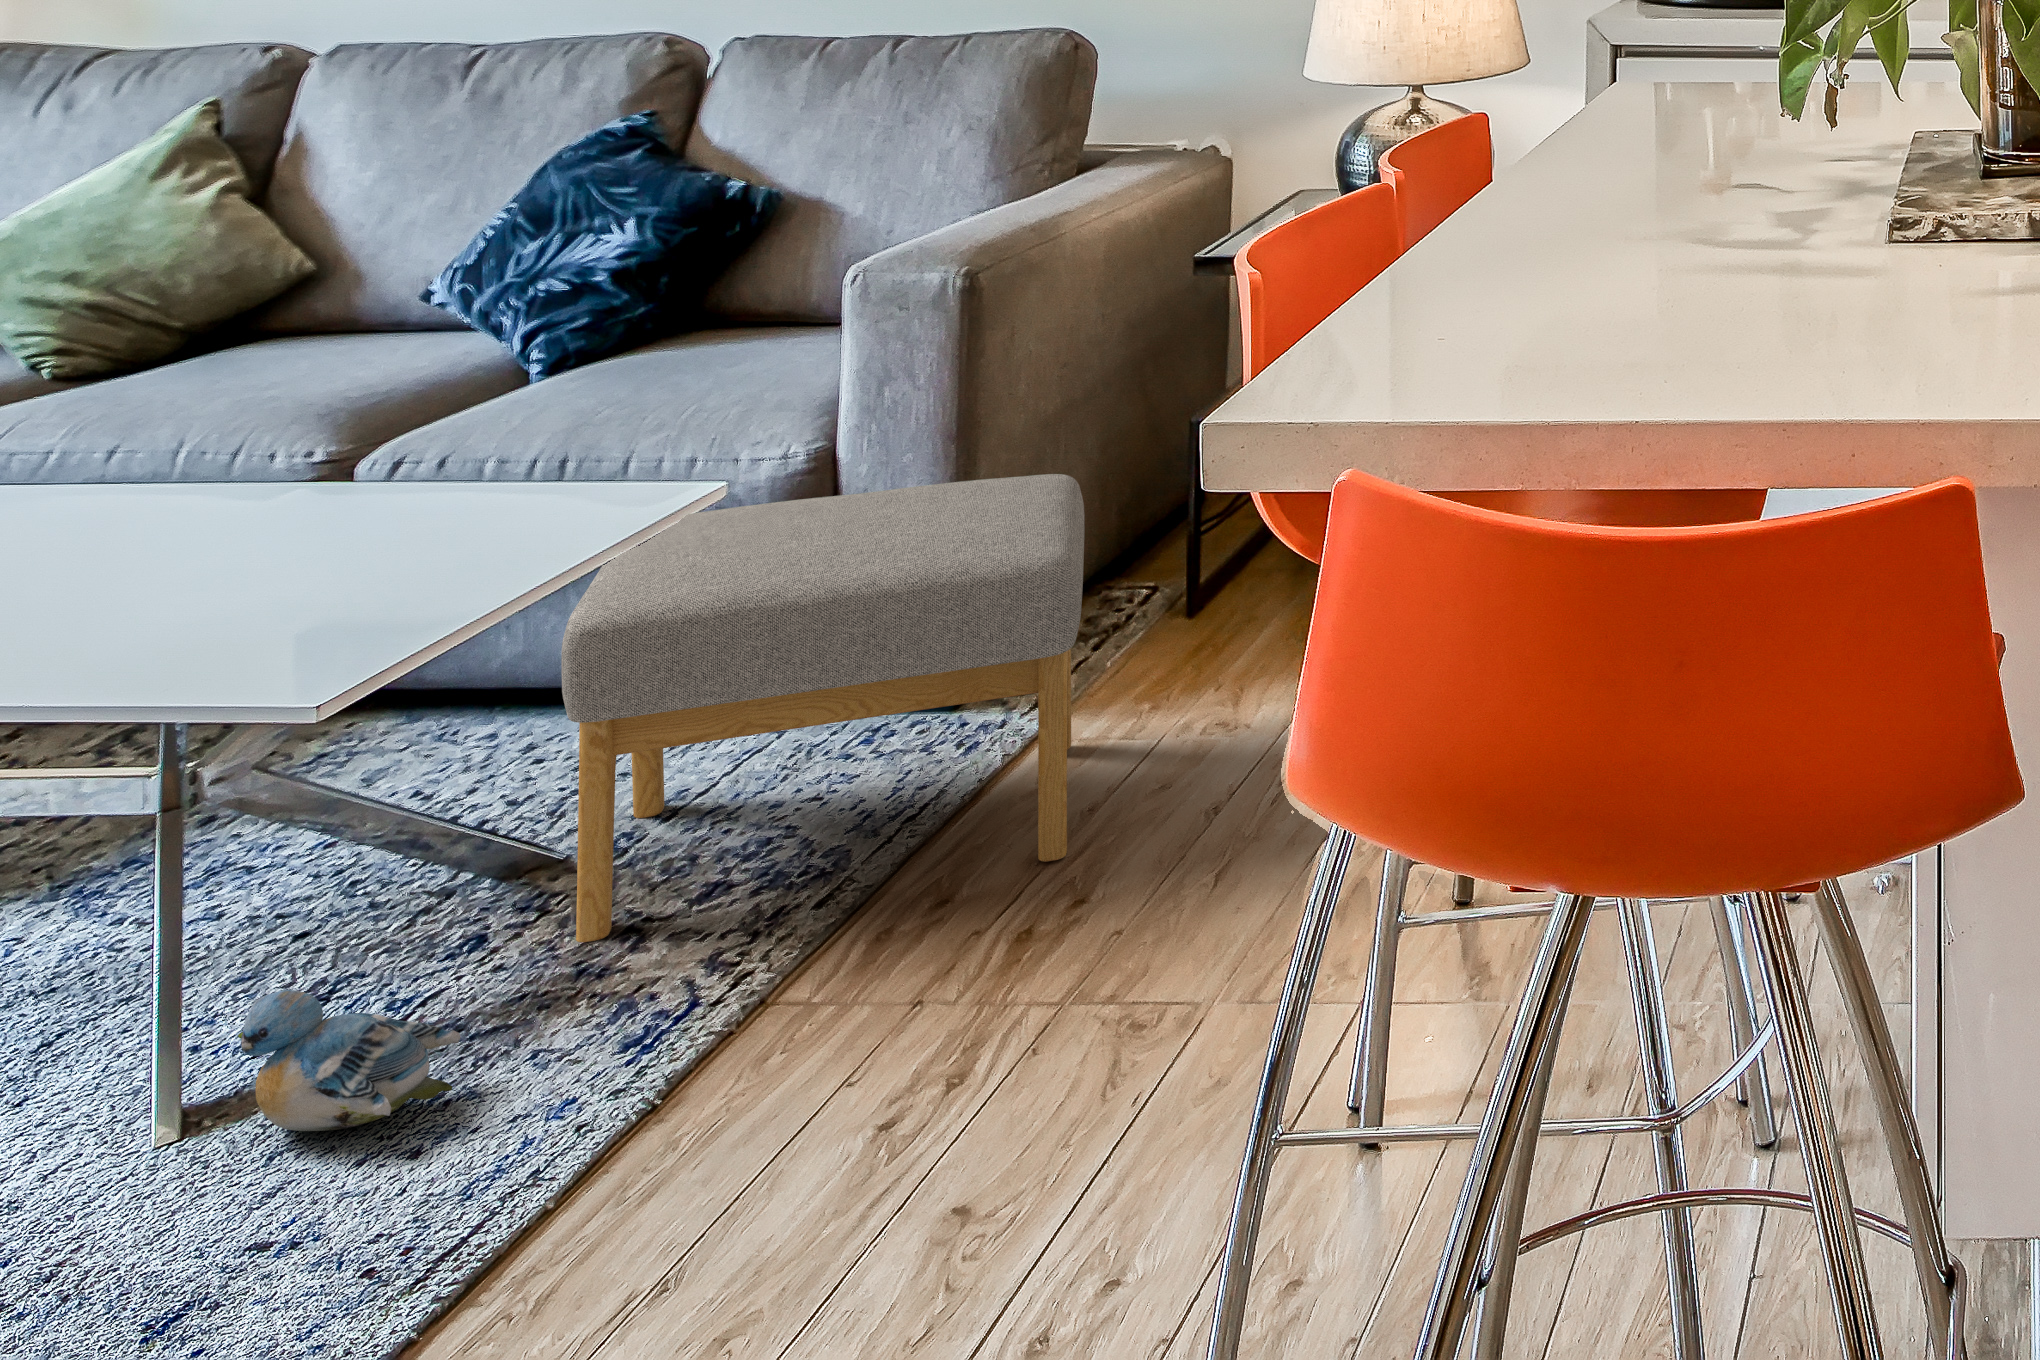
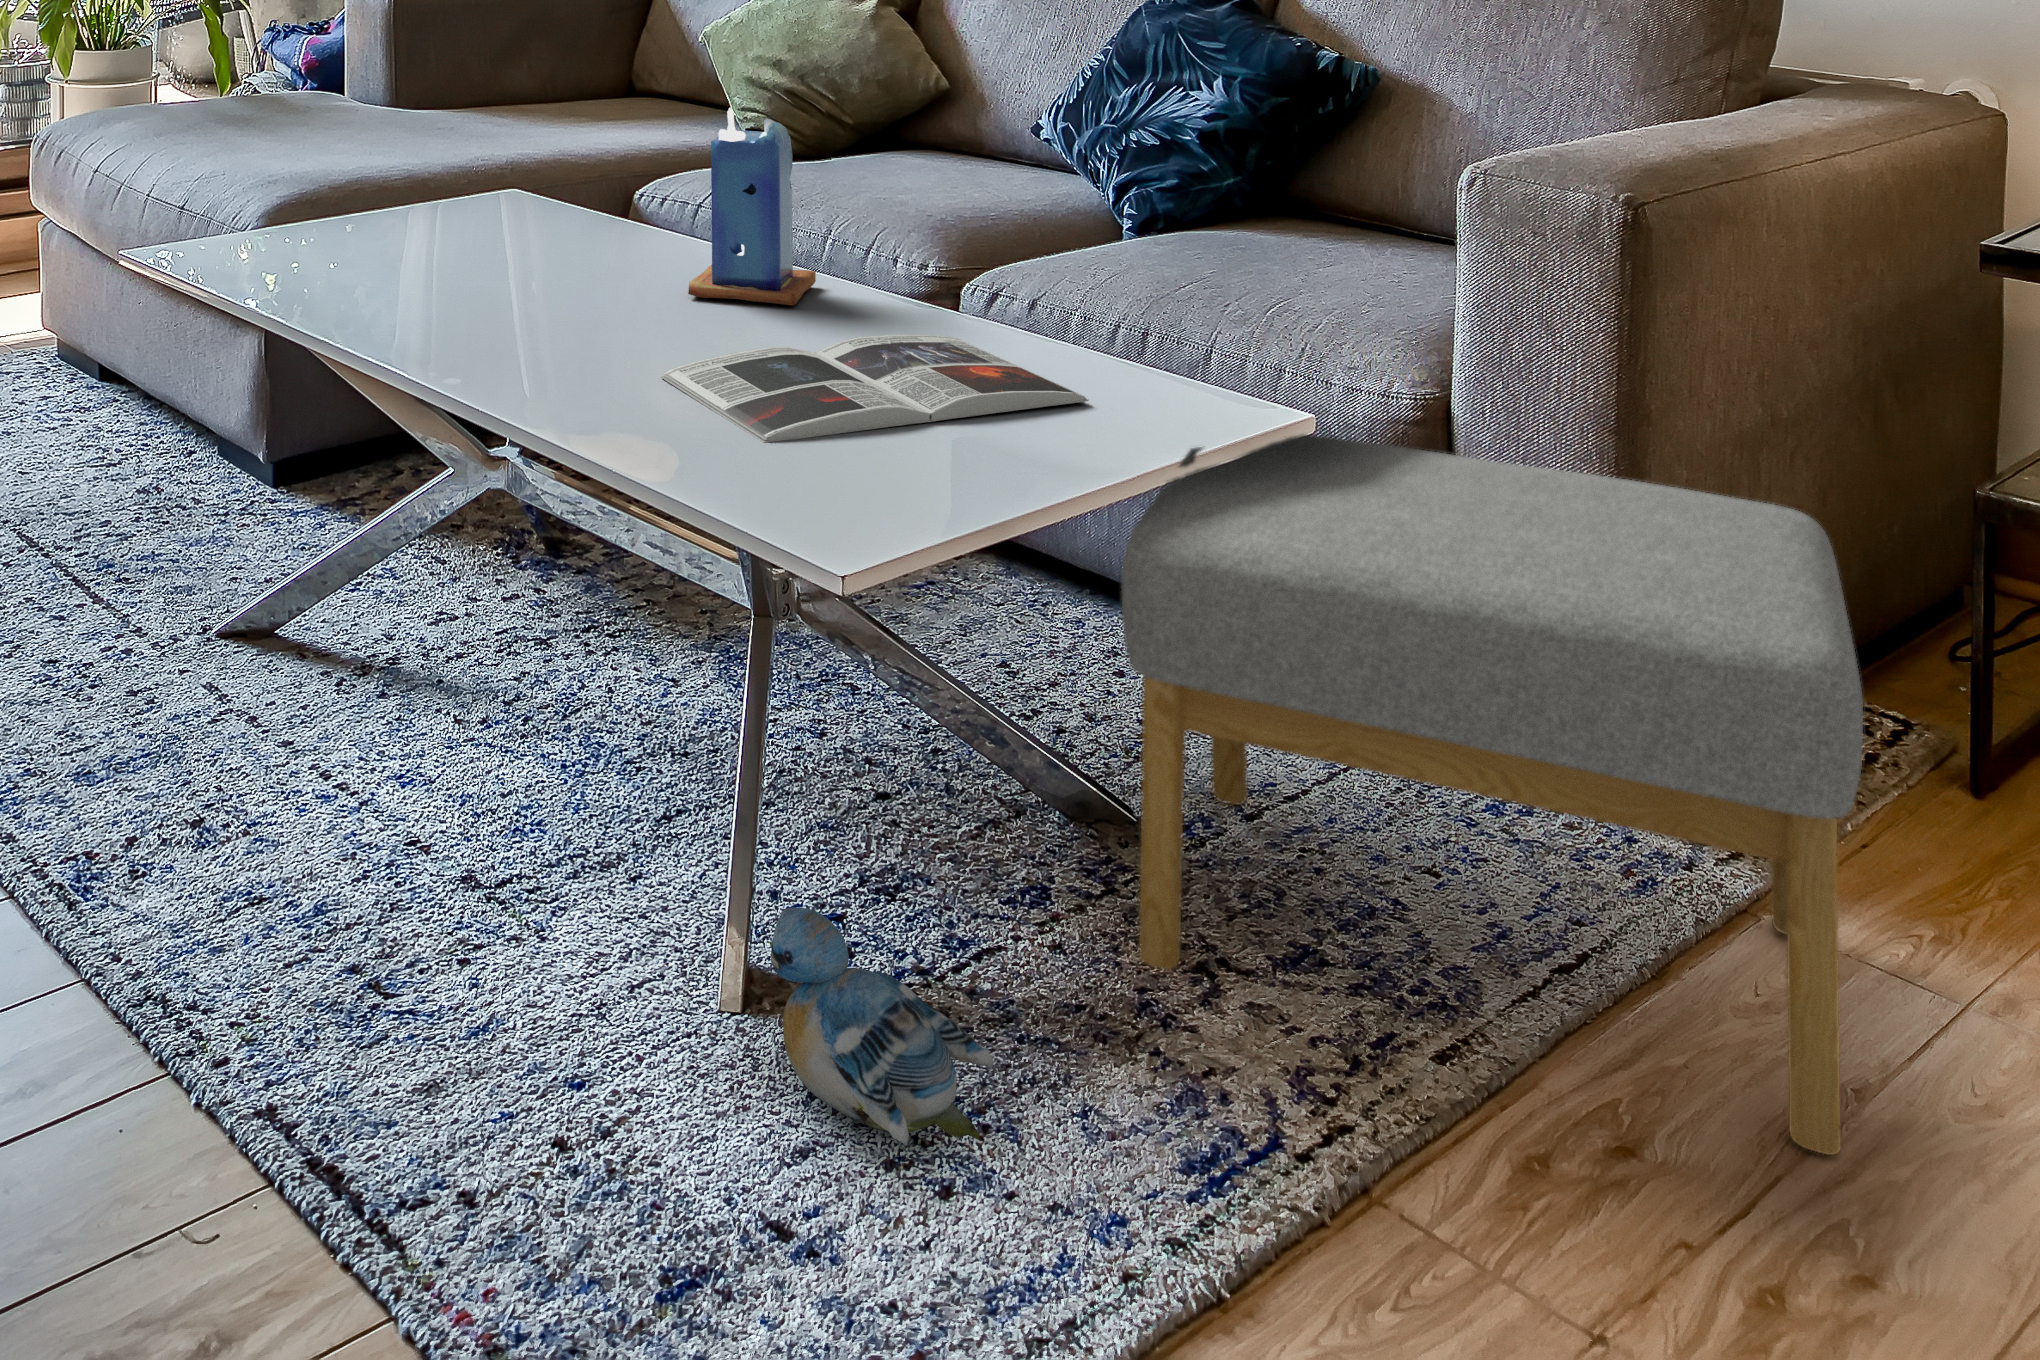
candle: none [52,341,207,535] -> present [688,108,816,306]
magazine: none [58,507,526,637] -> present [661,335,1089,443]

